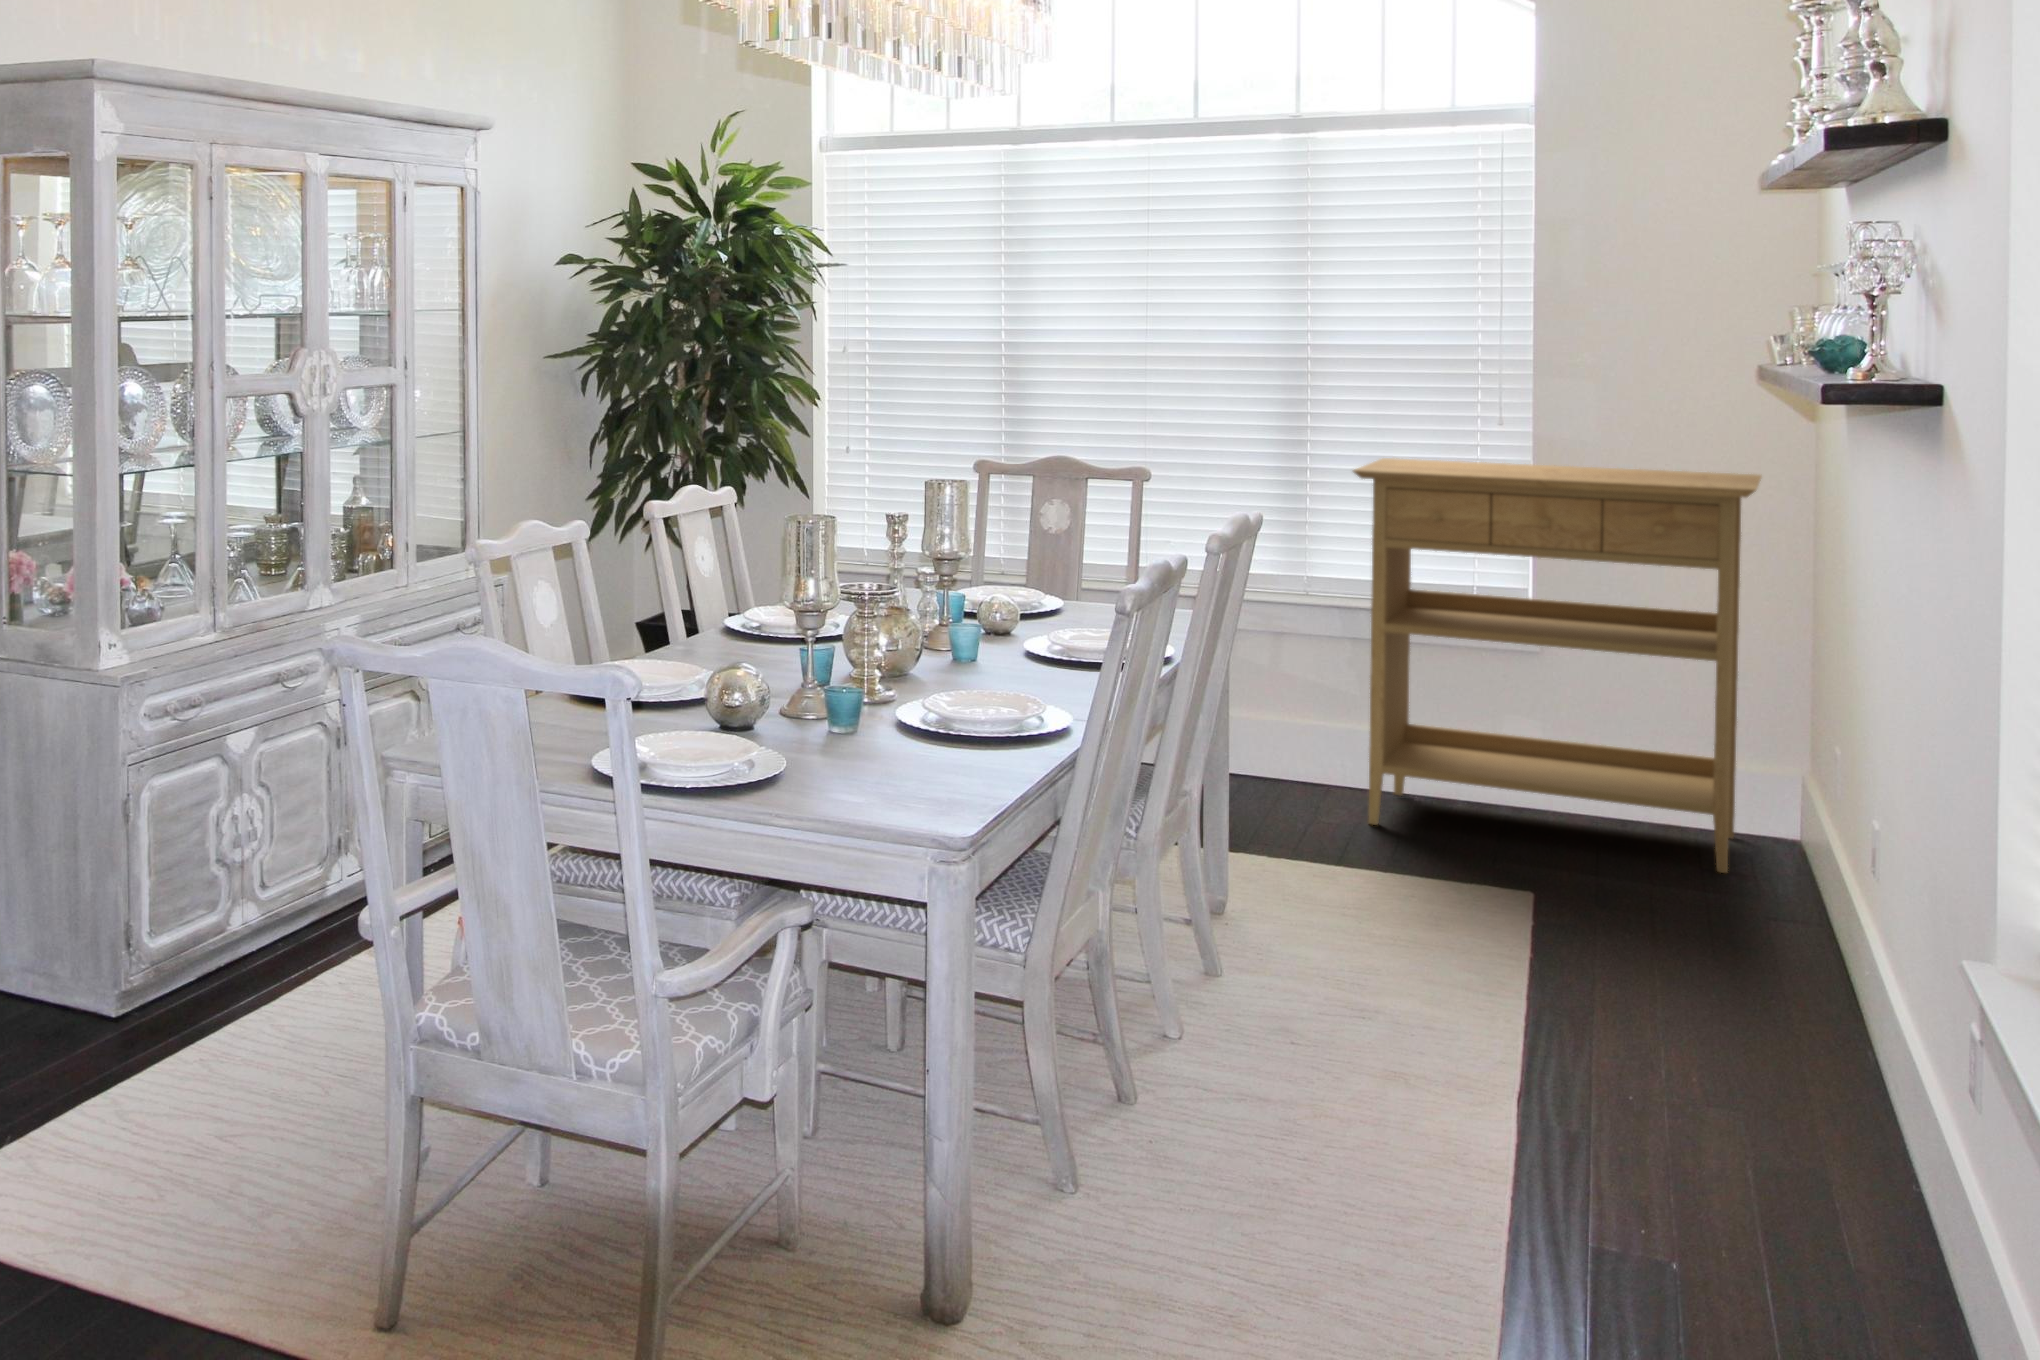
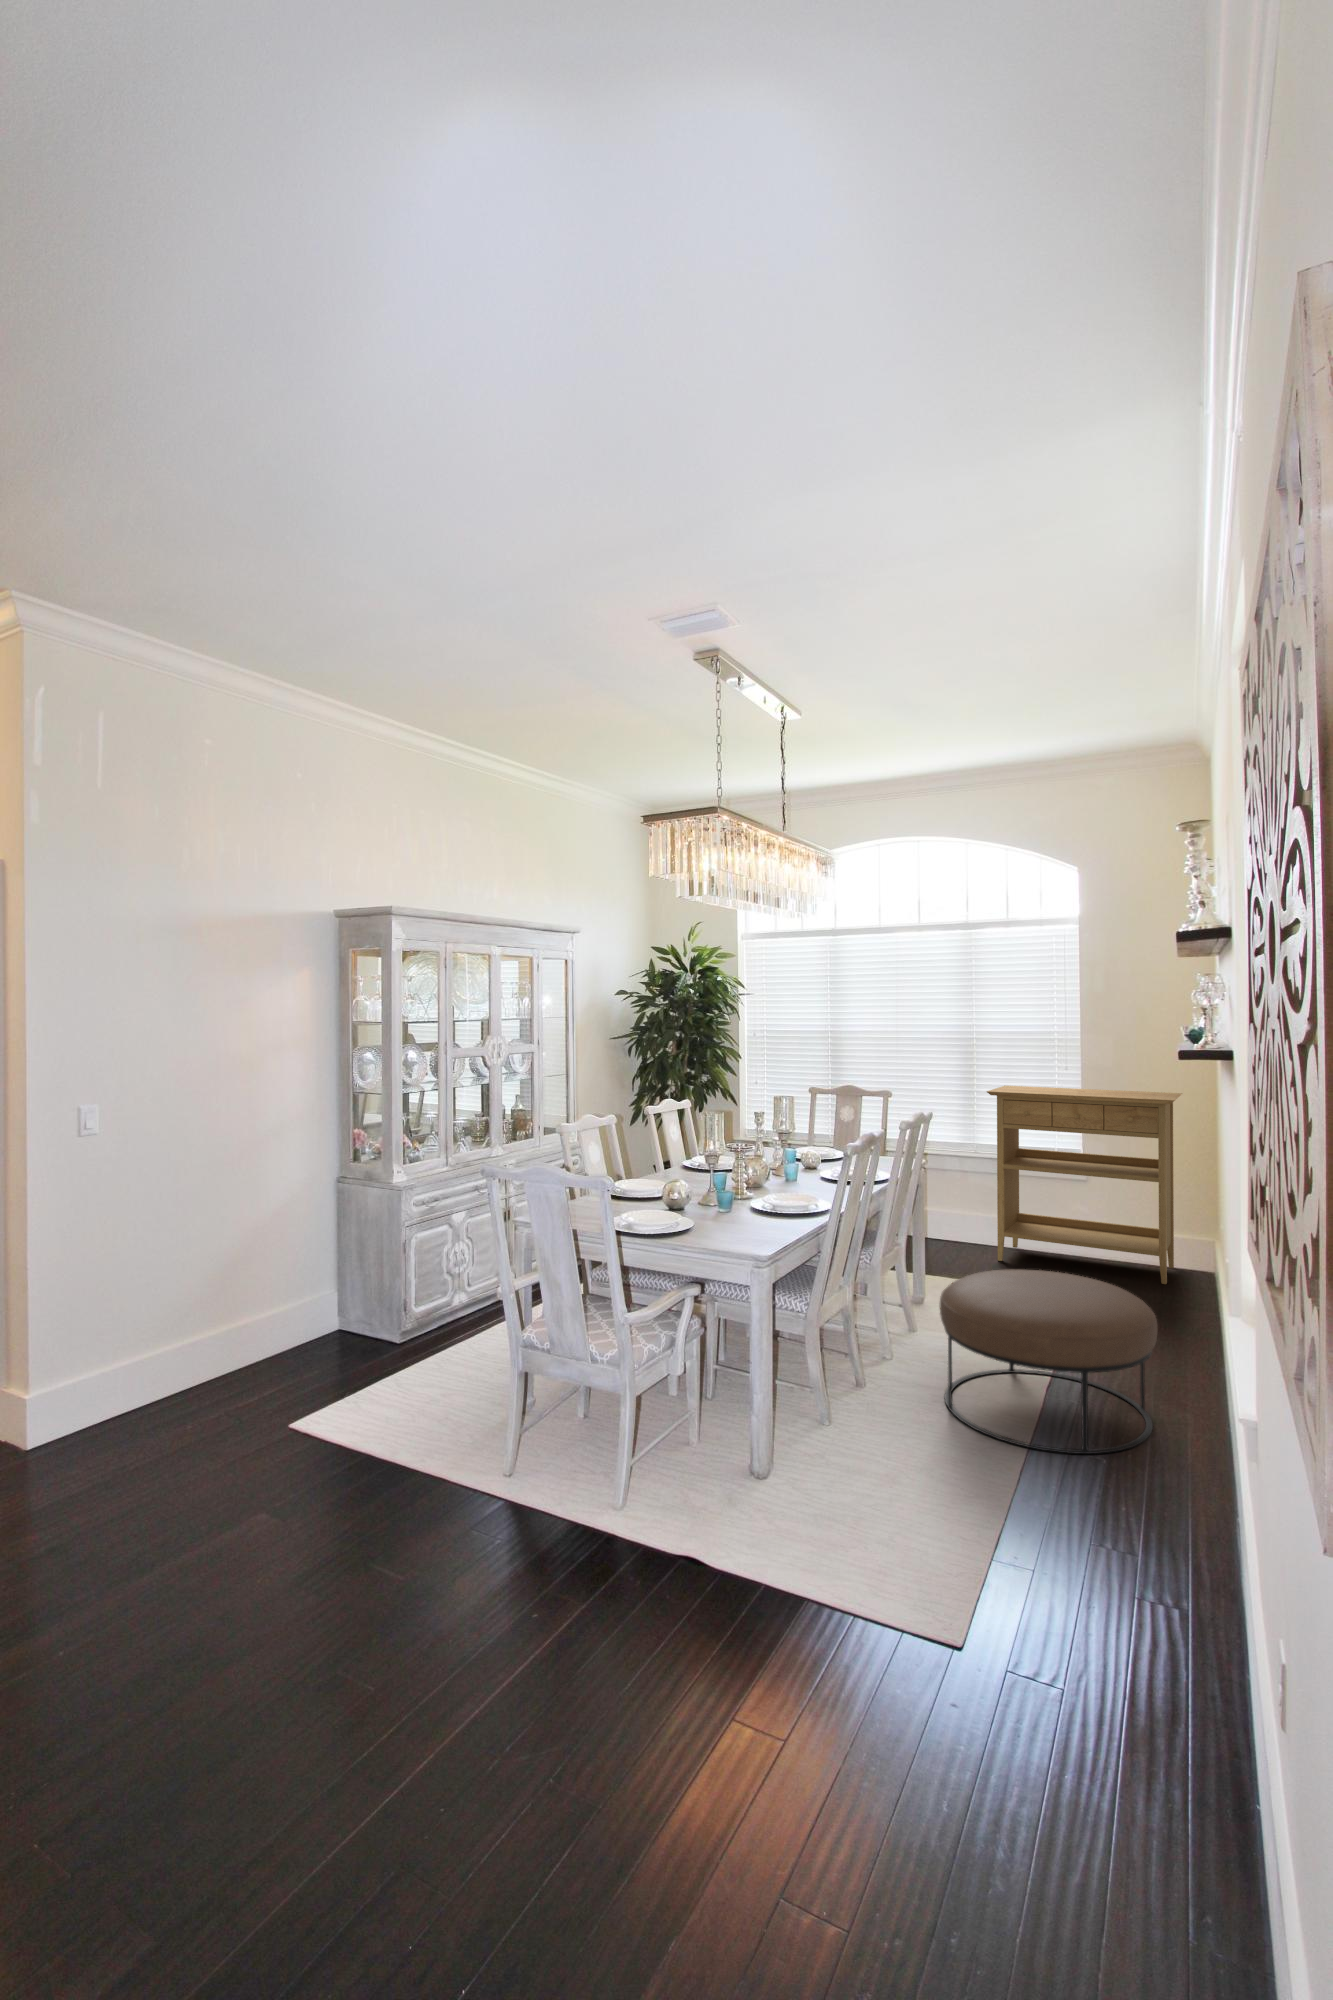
ottoman: none [1307,854,1787,1256] -> present [940,1269,1157,1454]

